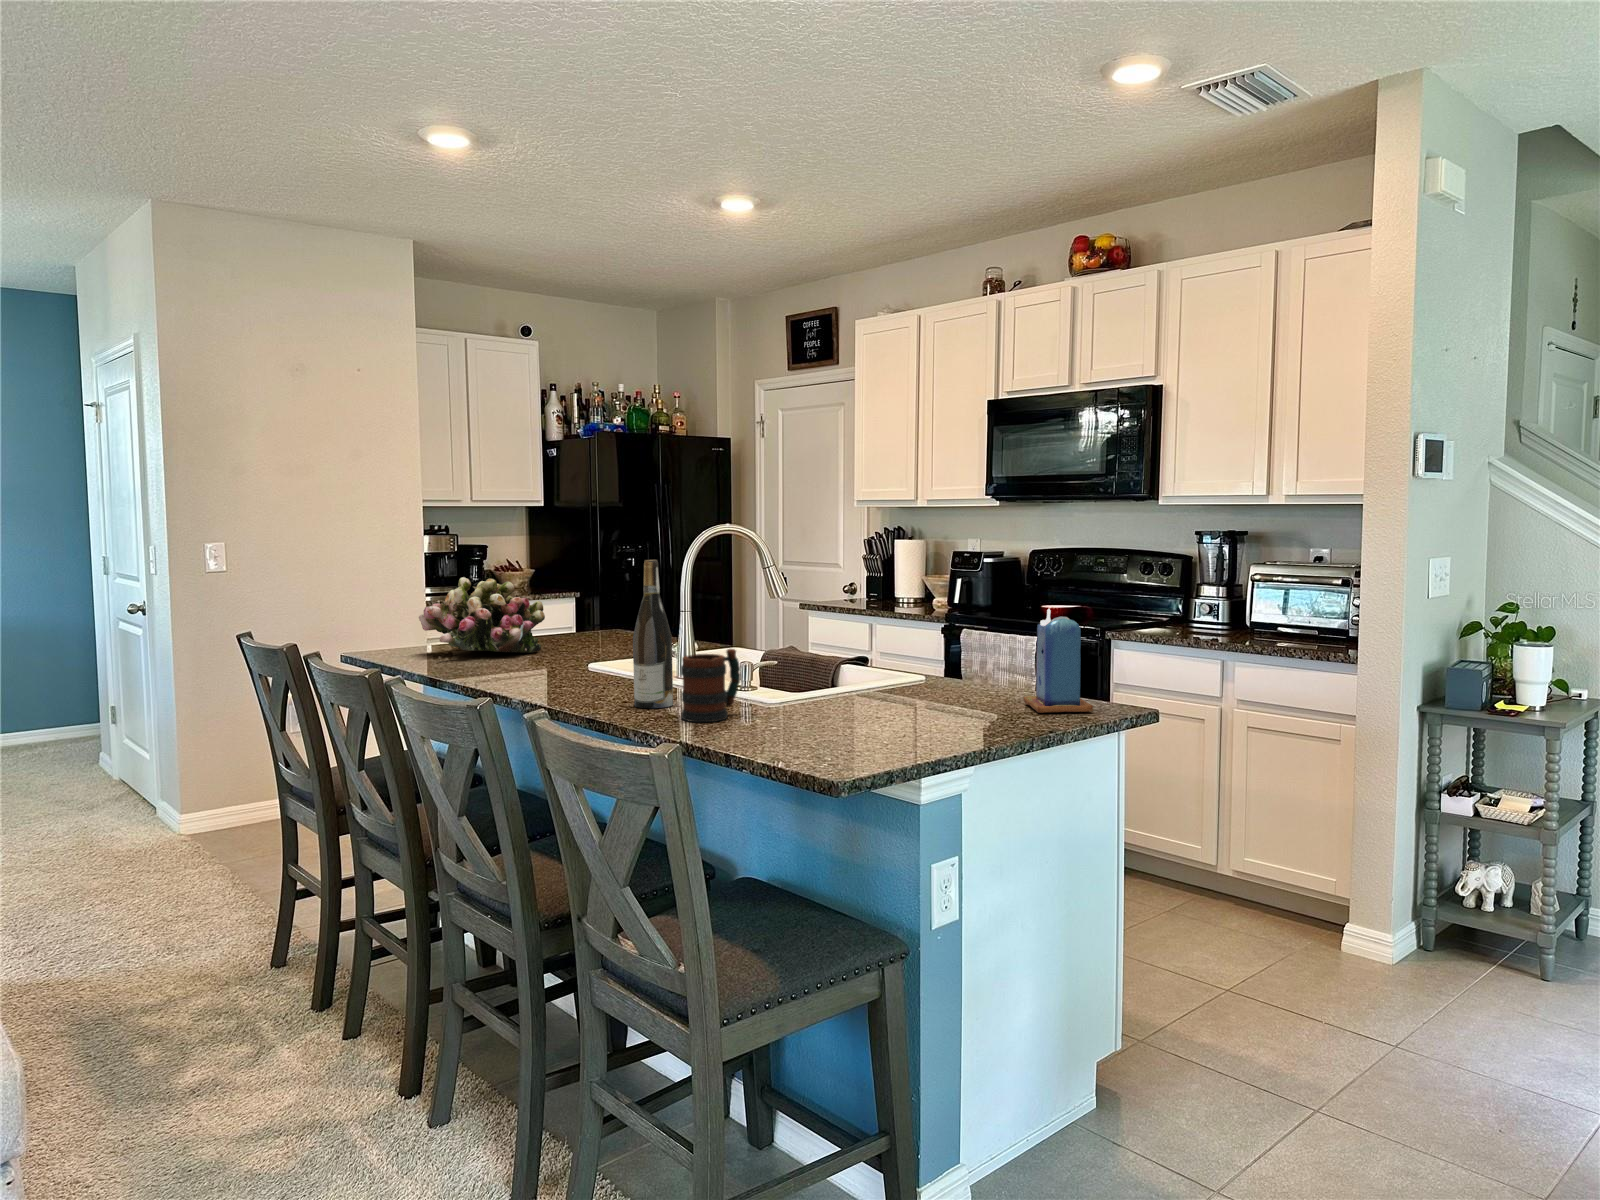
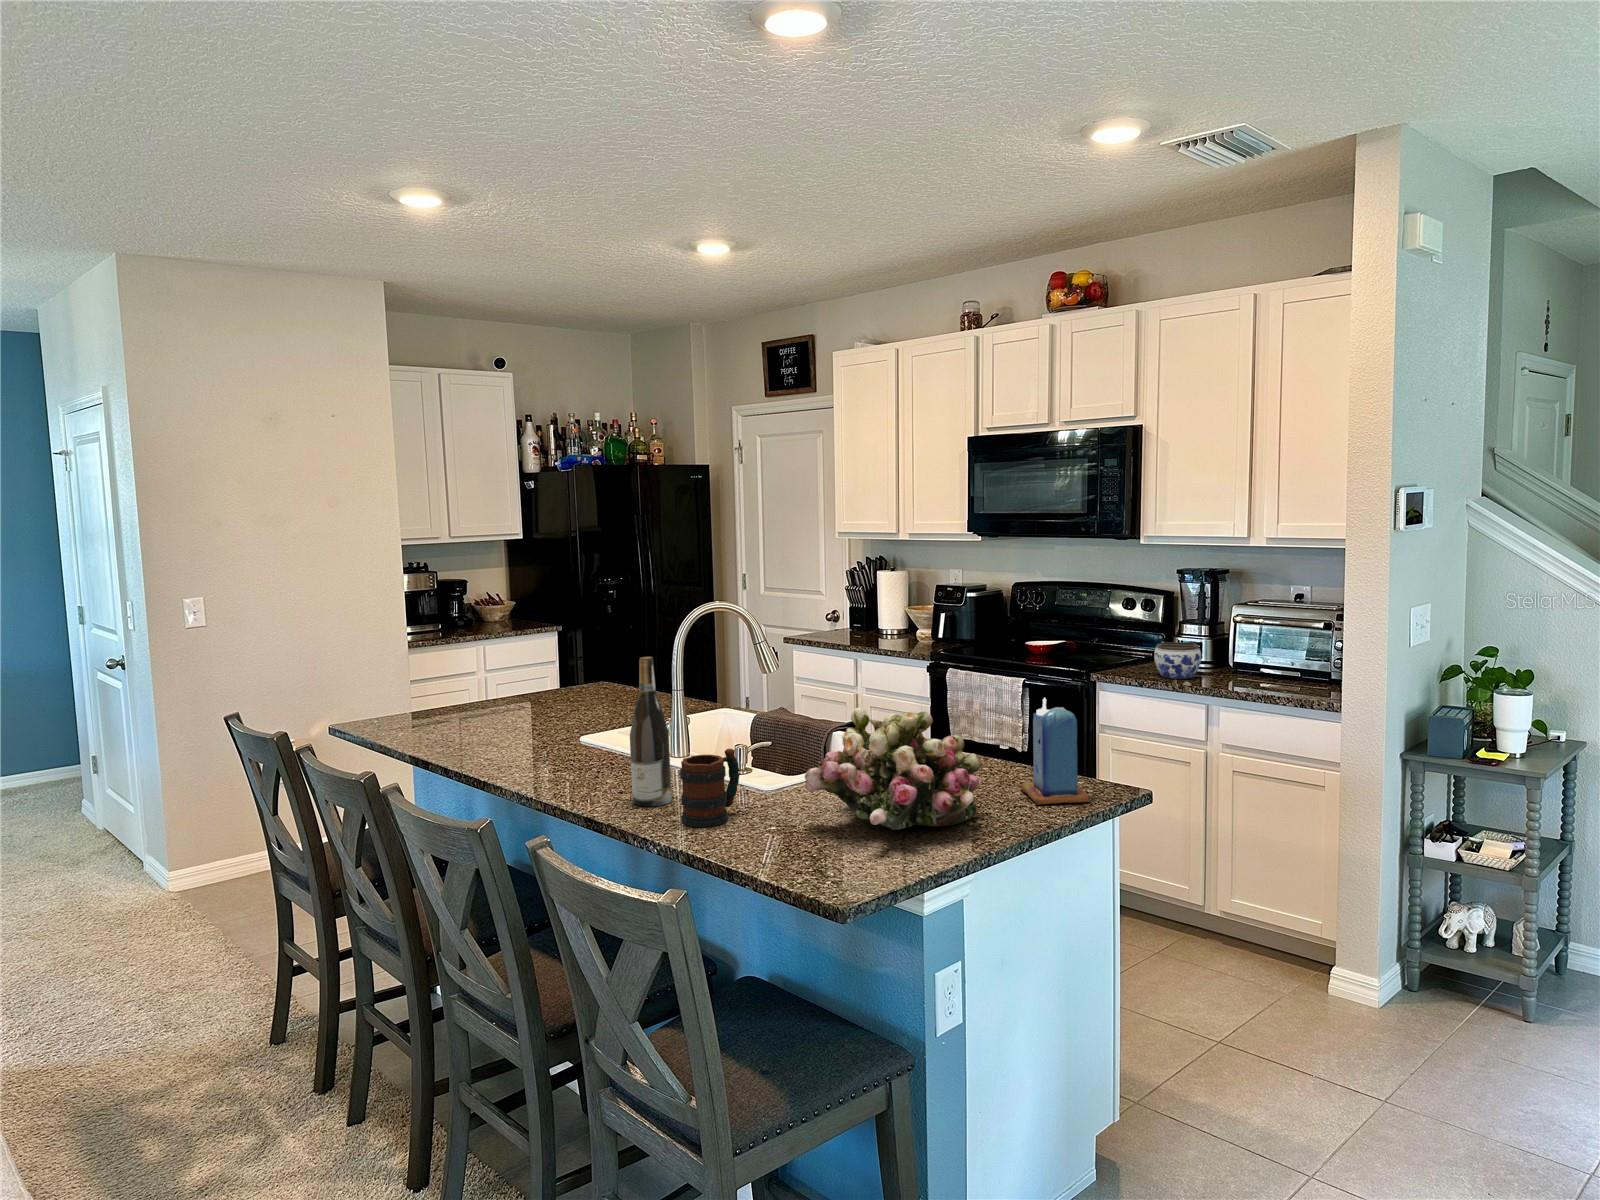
flower arrangement: present [419,577,545,652] -> present [805,707,981,830]
jar: none [1170,600,1218,636] -> present [1154,642,1201,679]

